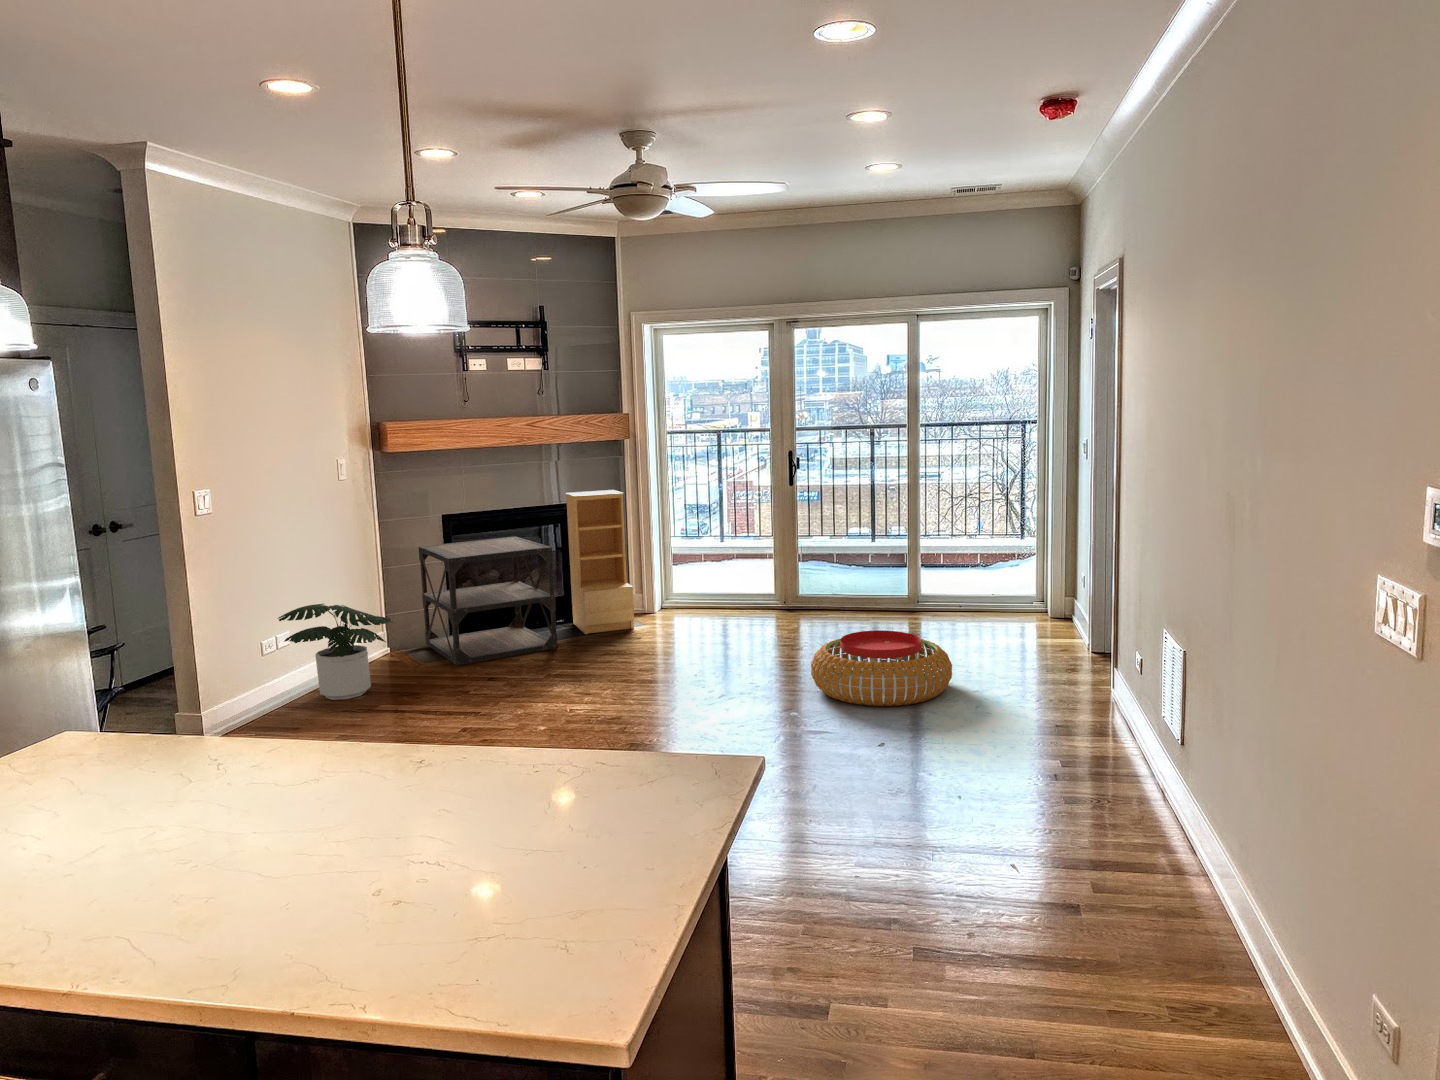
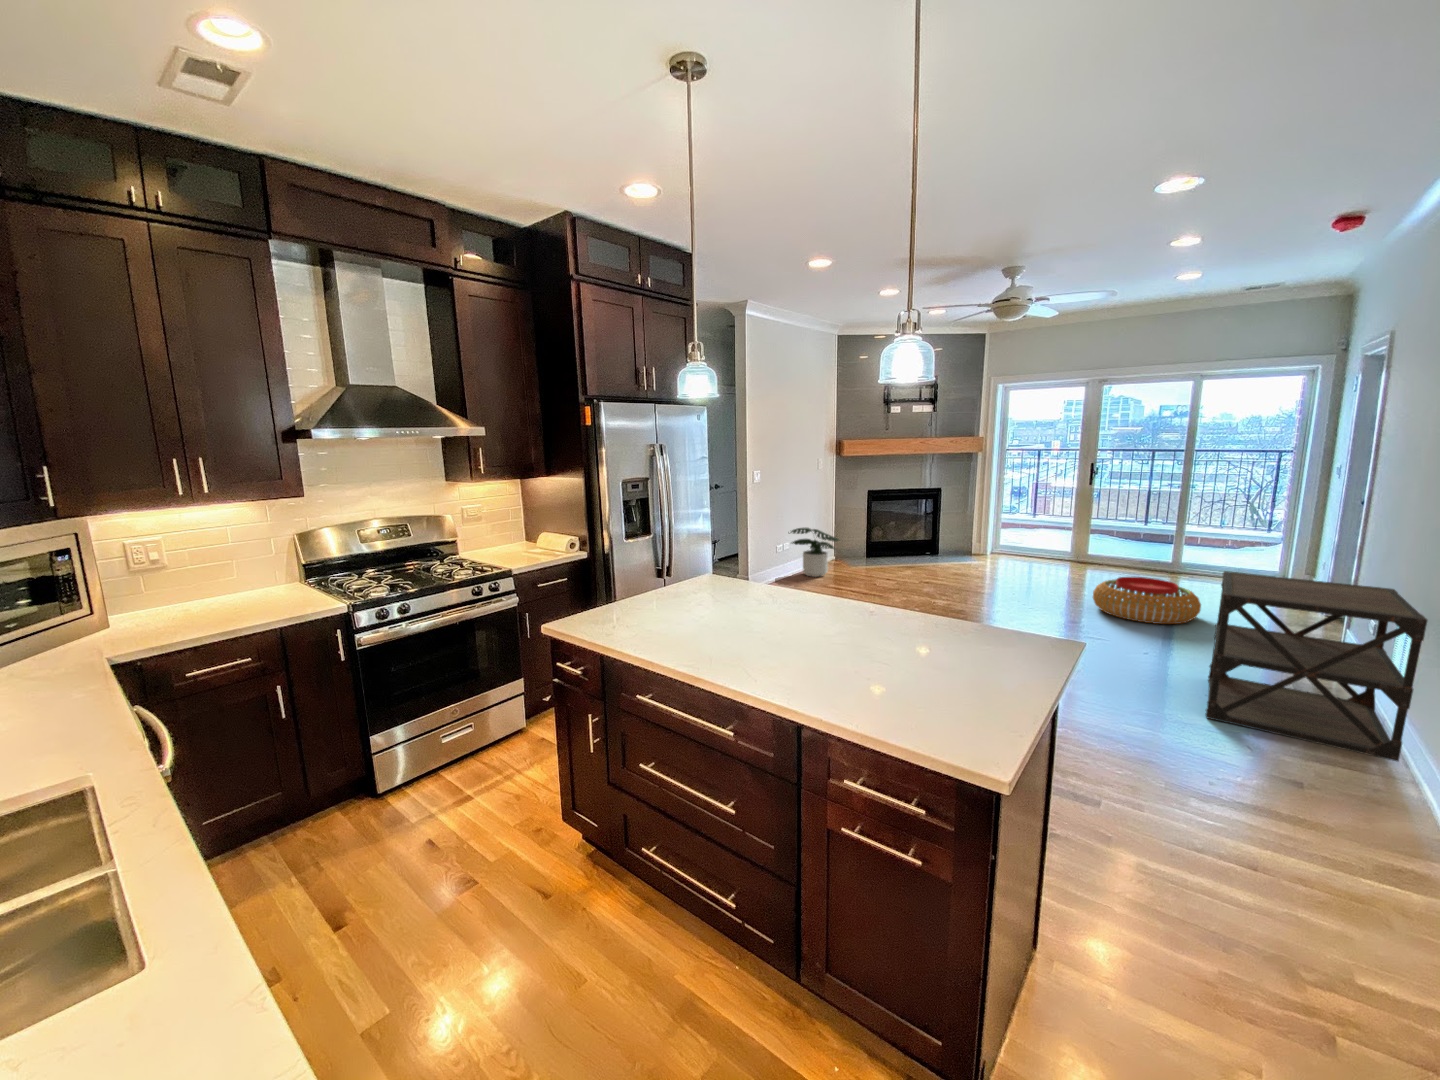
bookshelf: present [566,490,634,634] -> none [934,482,974,563]
side table: present [418,536,558,665] -> present [1206,571,1428,761]

